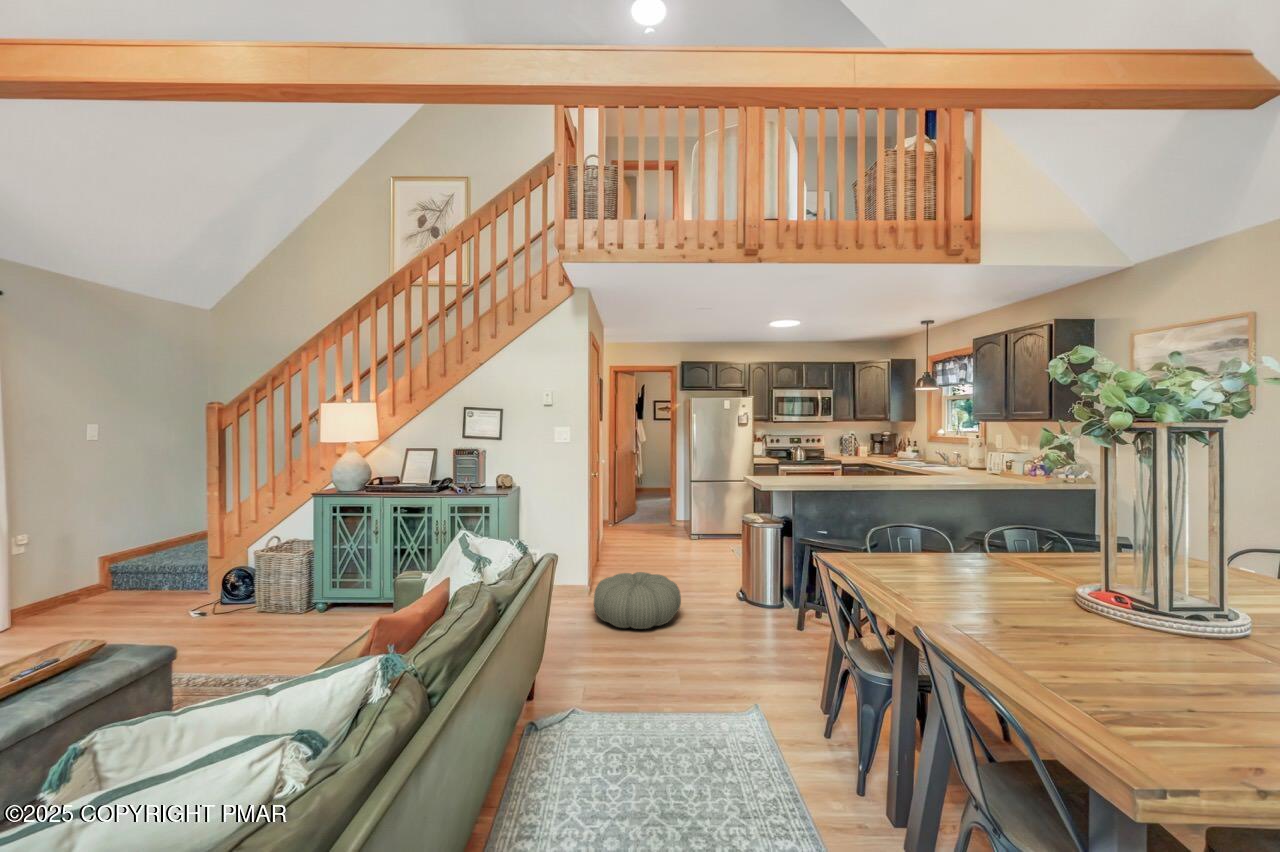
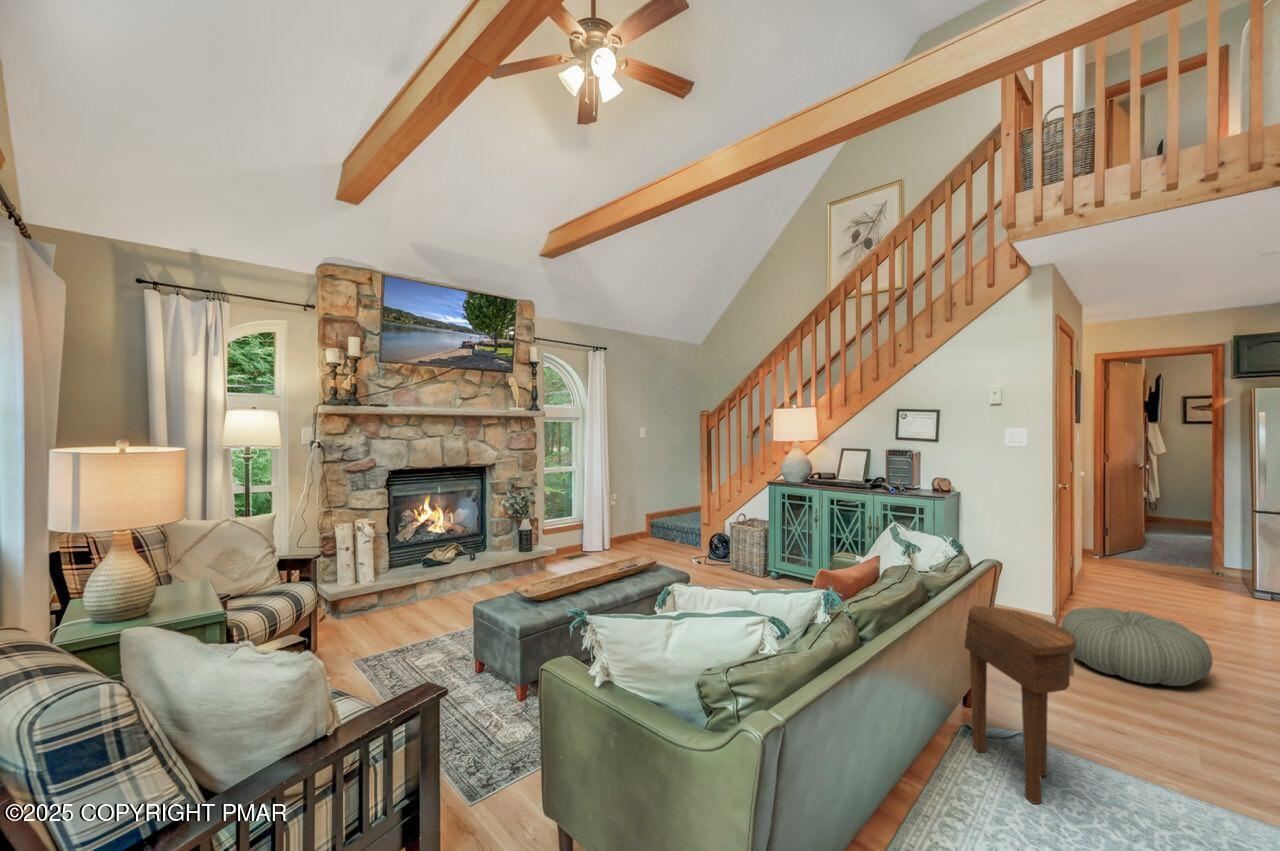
side table: none [527,604,616,779] -> present [964,606,1076,804]

